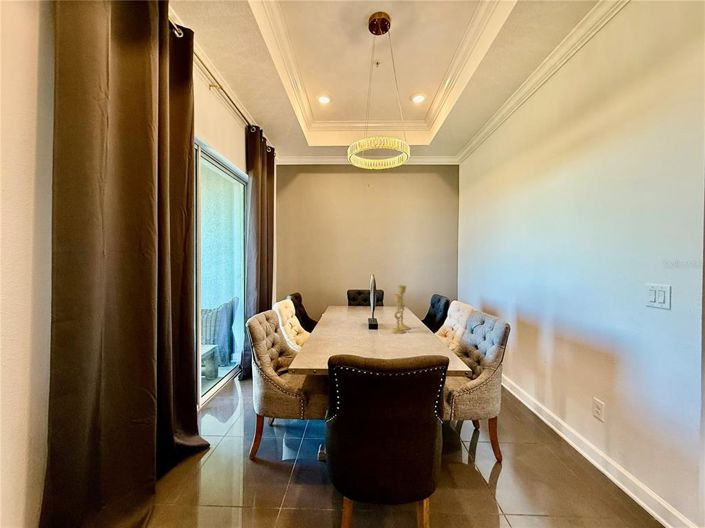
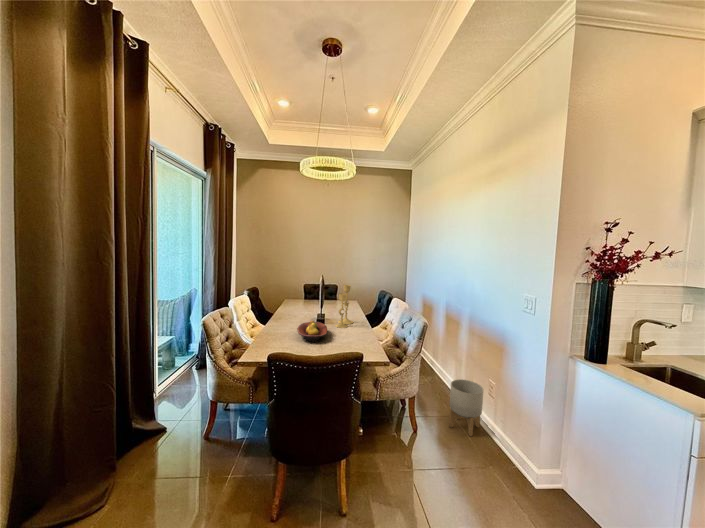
fruit bowl: none [350,324,385,348] -> present [297,321,327,342]
planter: none [537,397,584,470] -> present [449,379,483,436]

